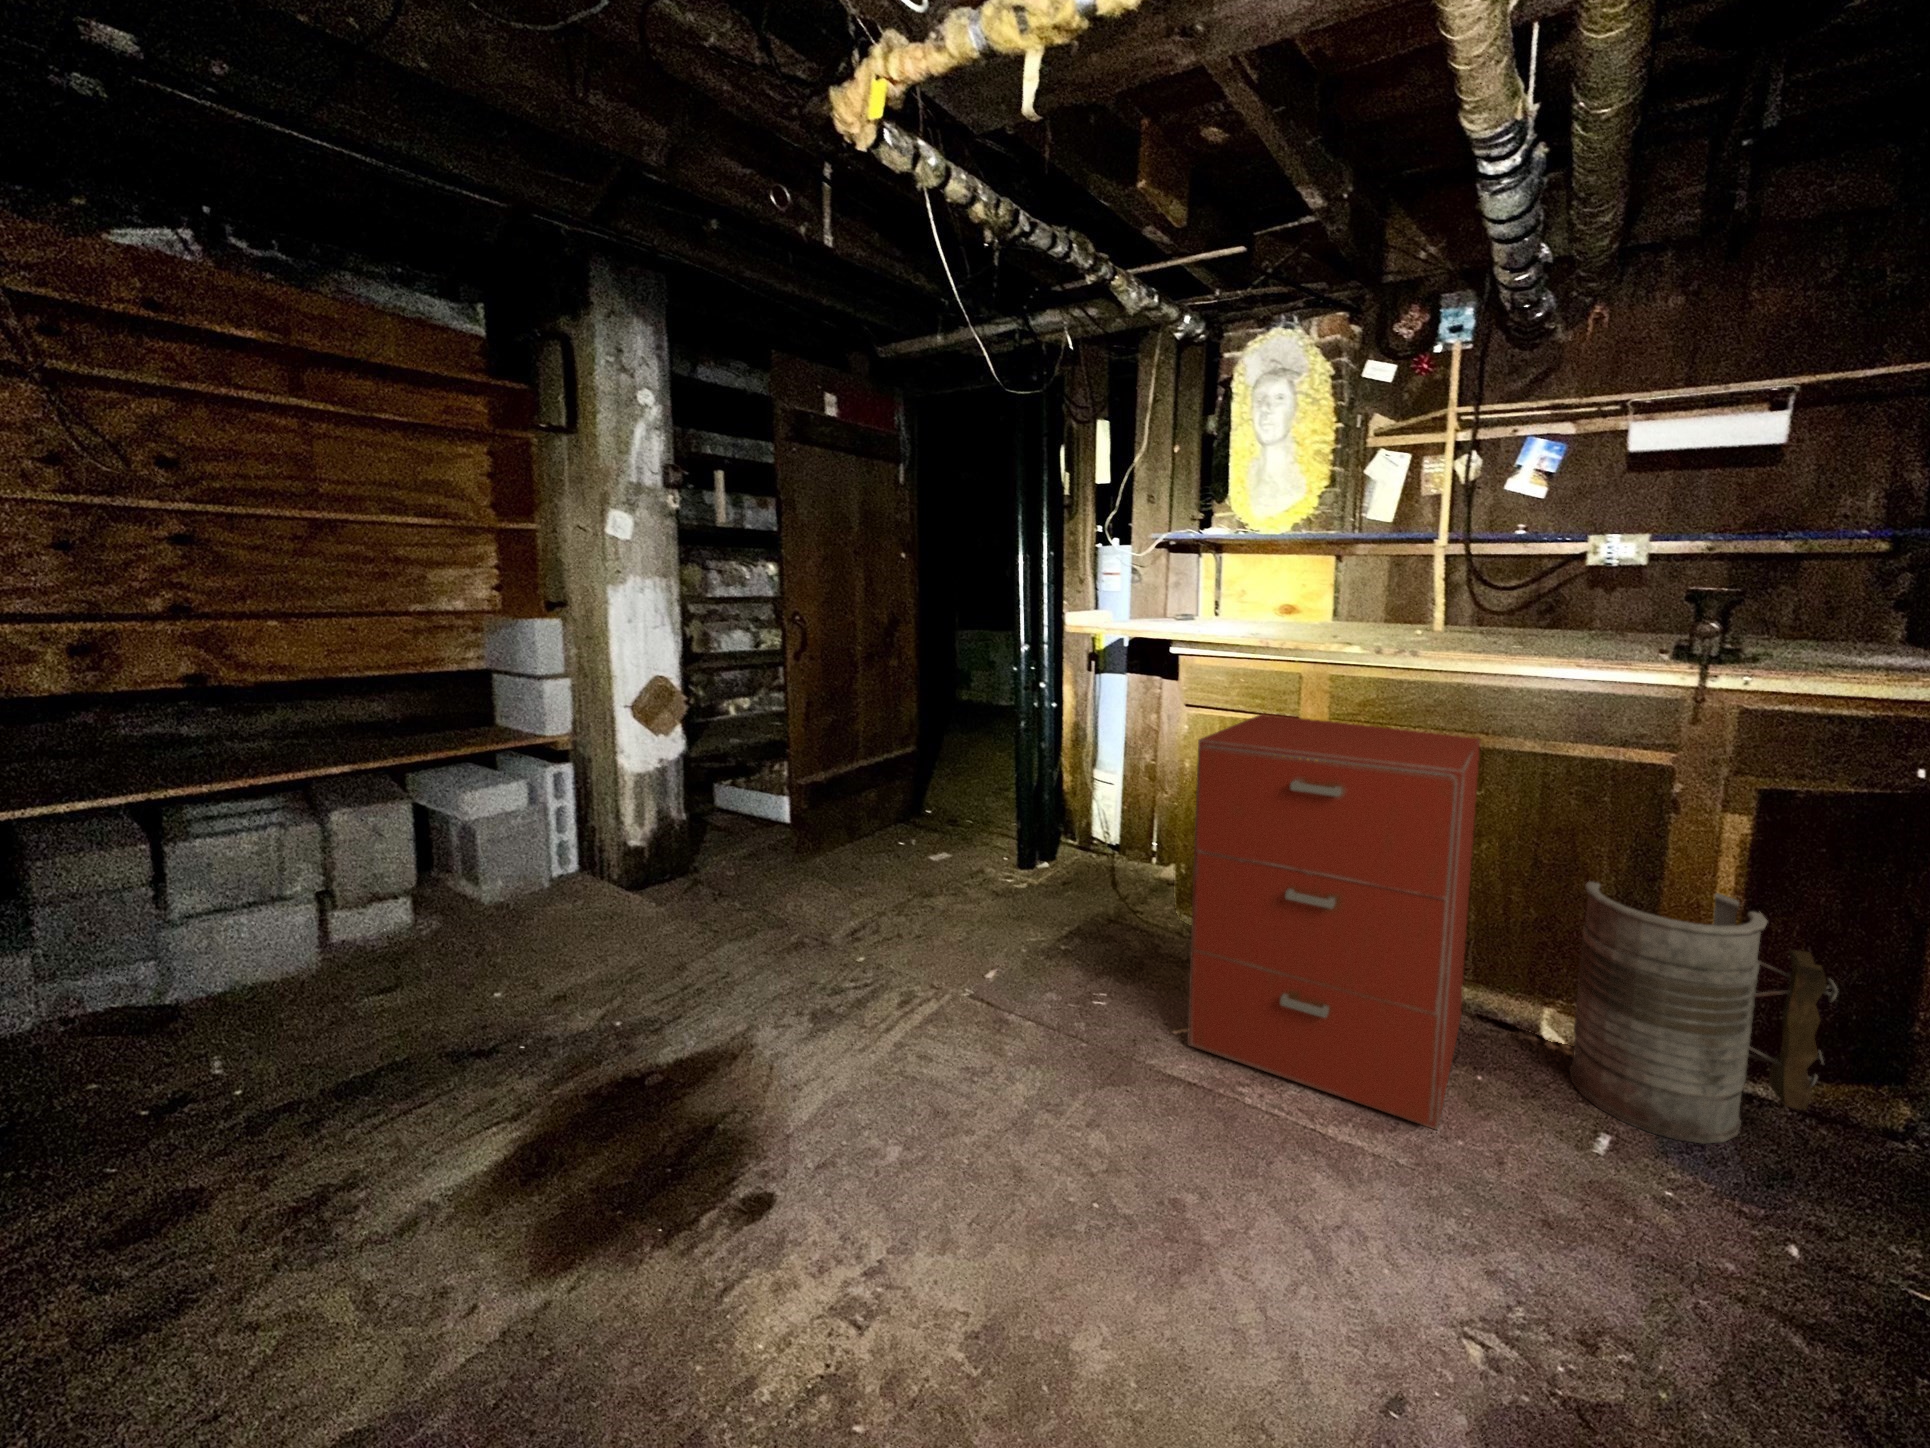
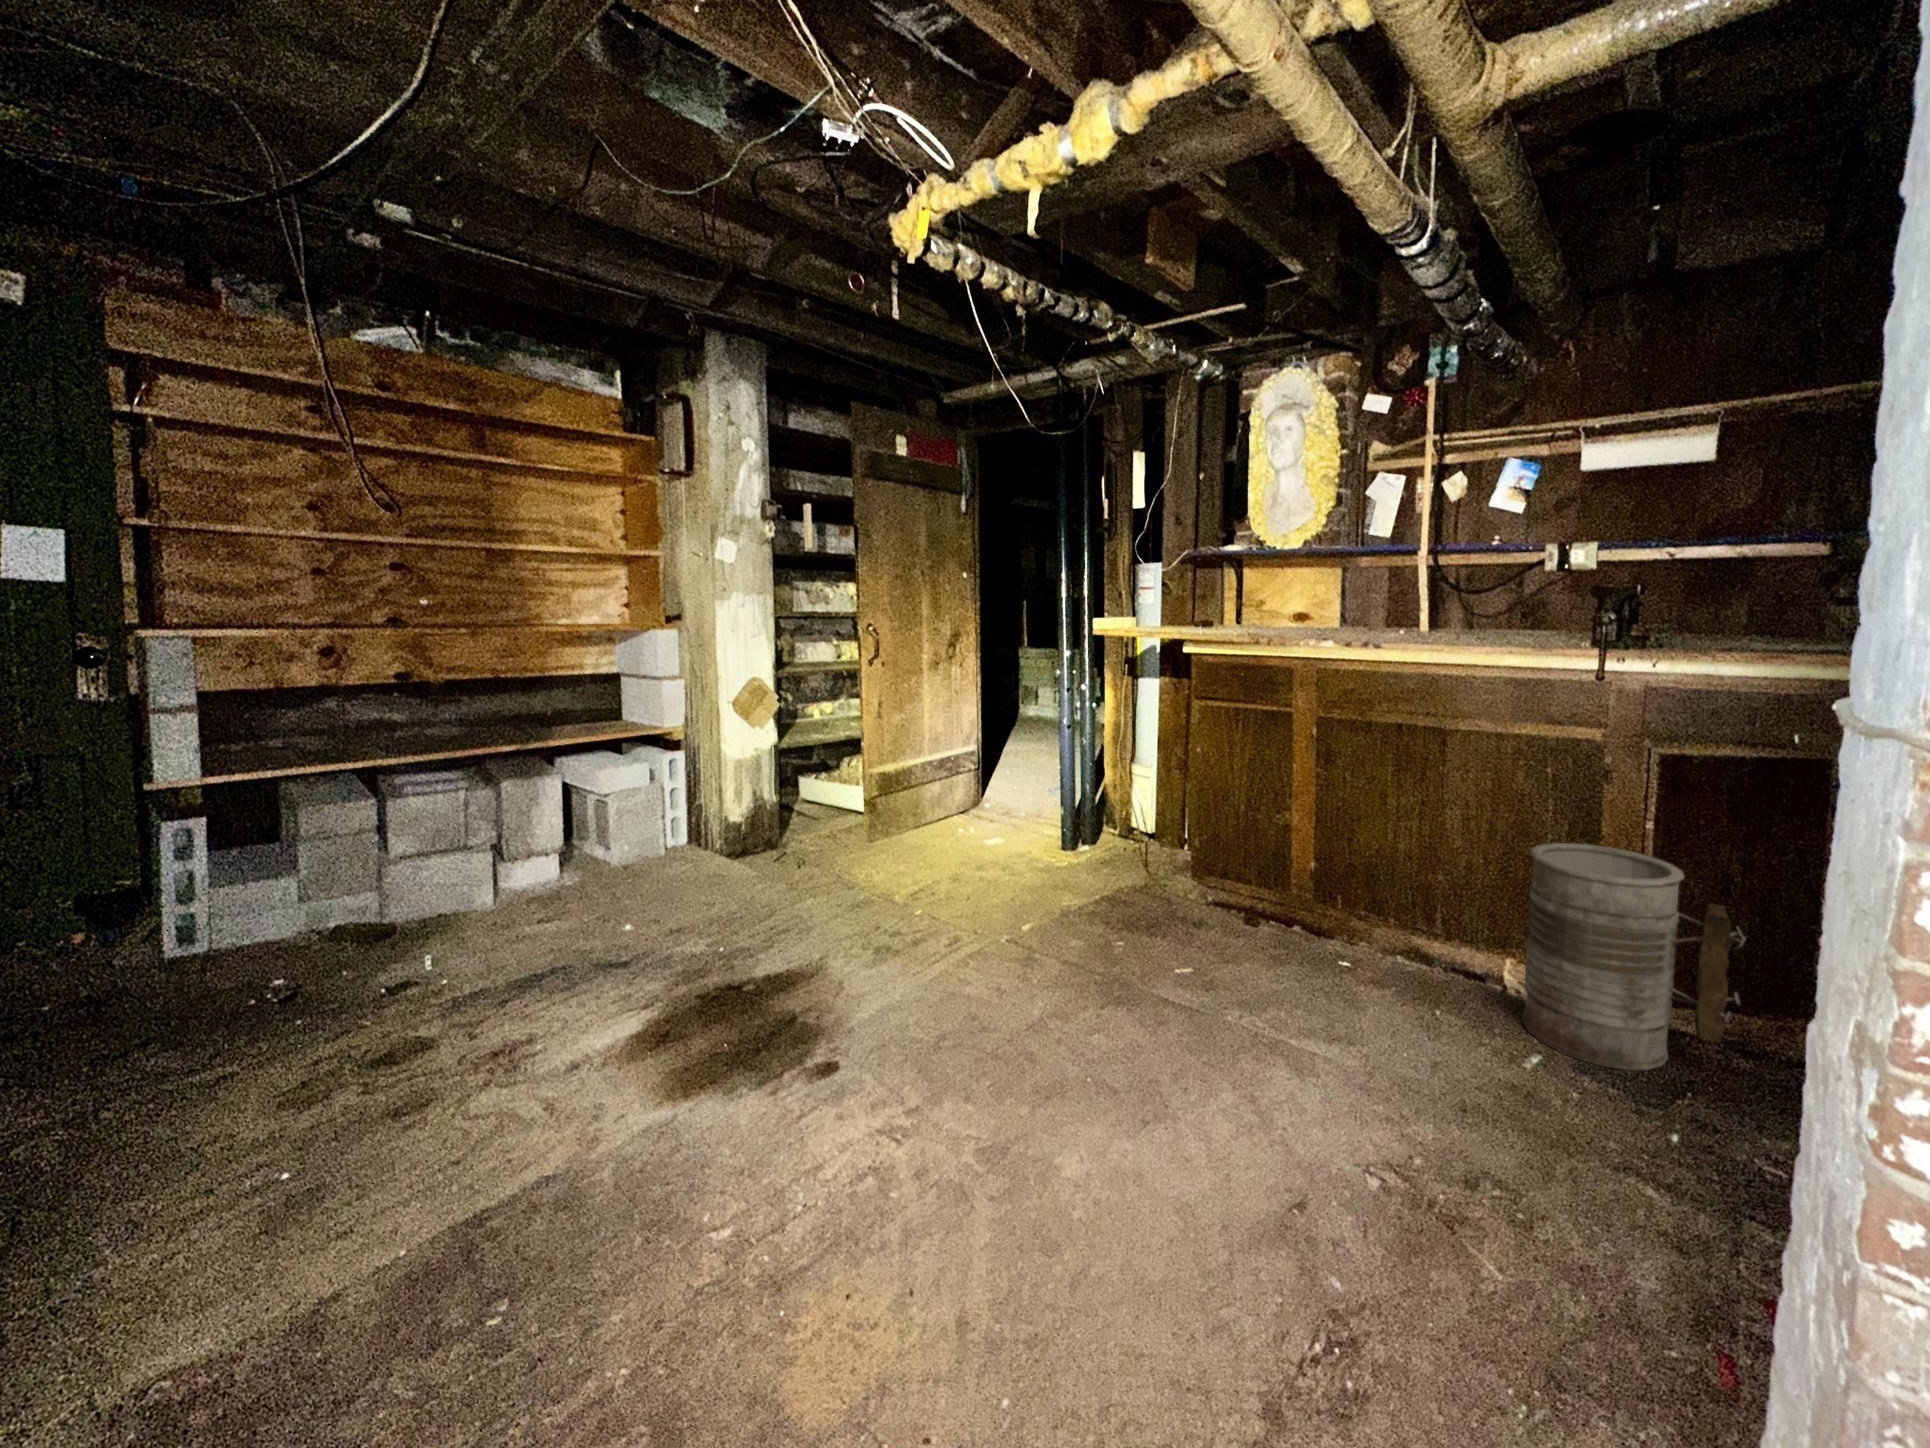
filing cabinet: present [1187,714,1480,1130] -> none [1185,704,1450,1050]

